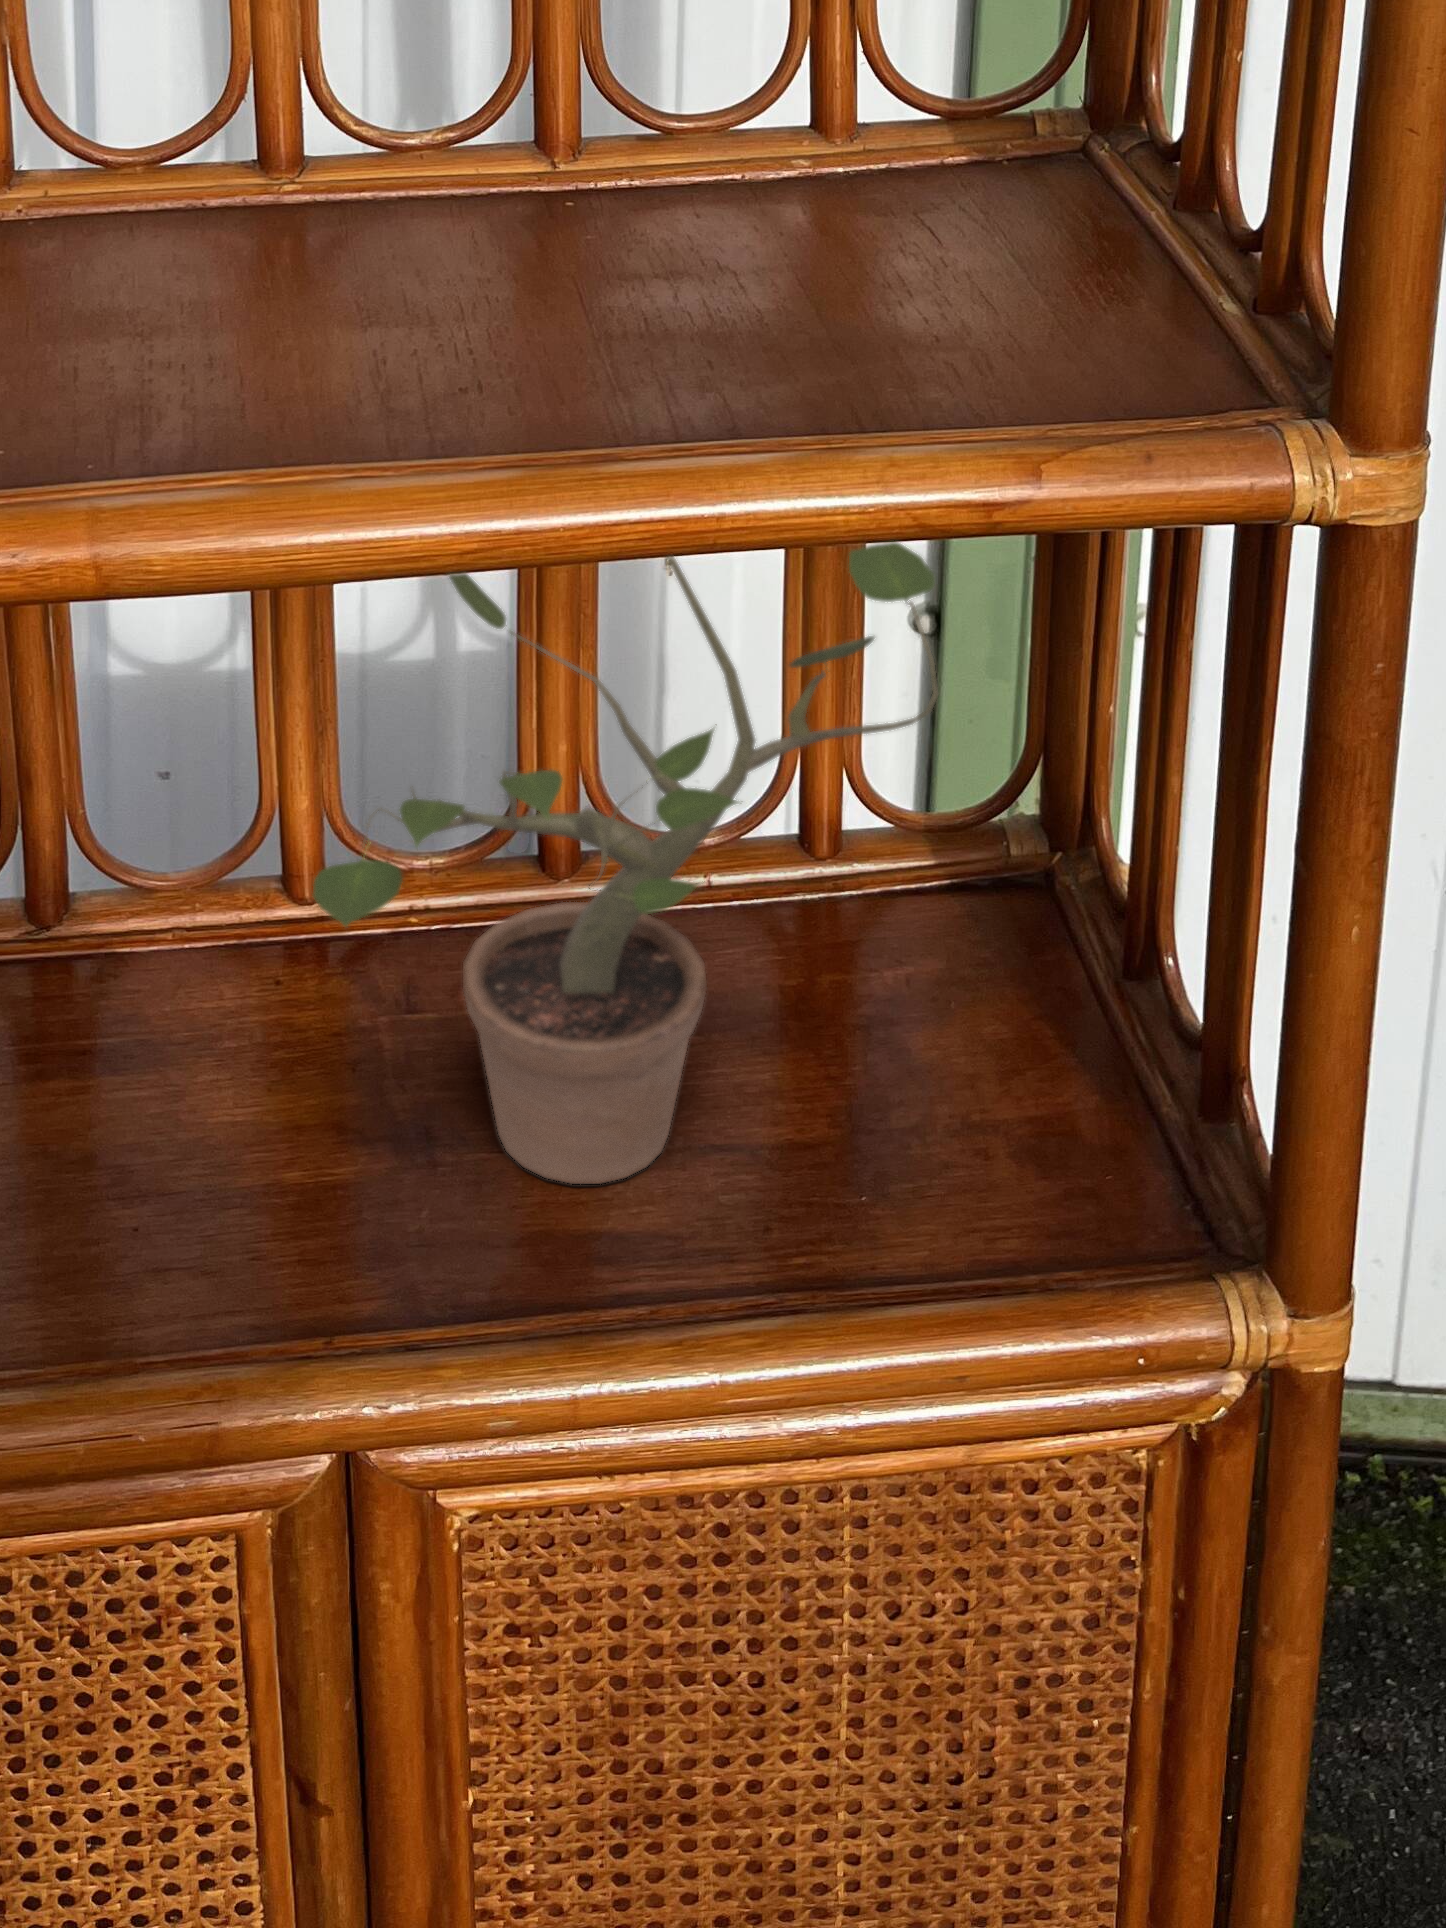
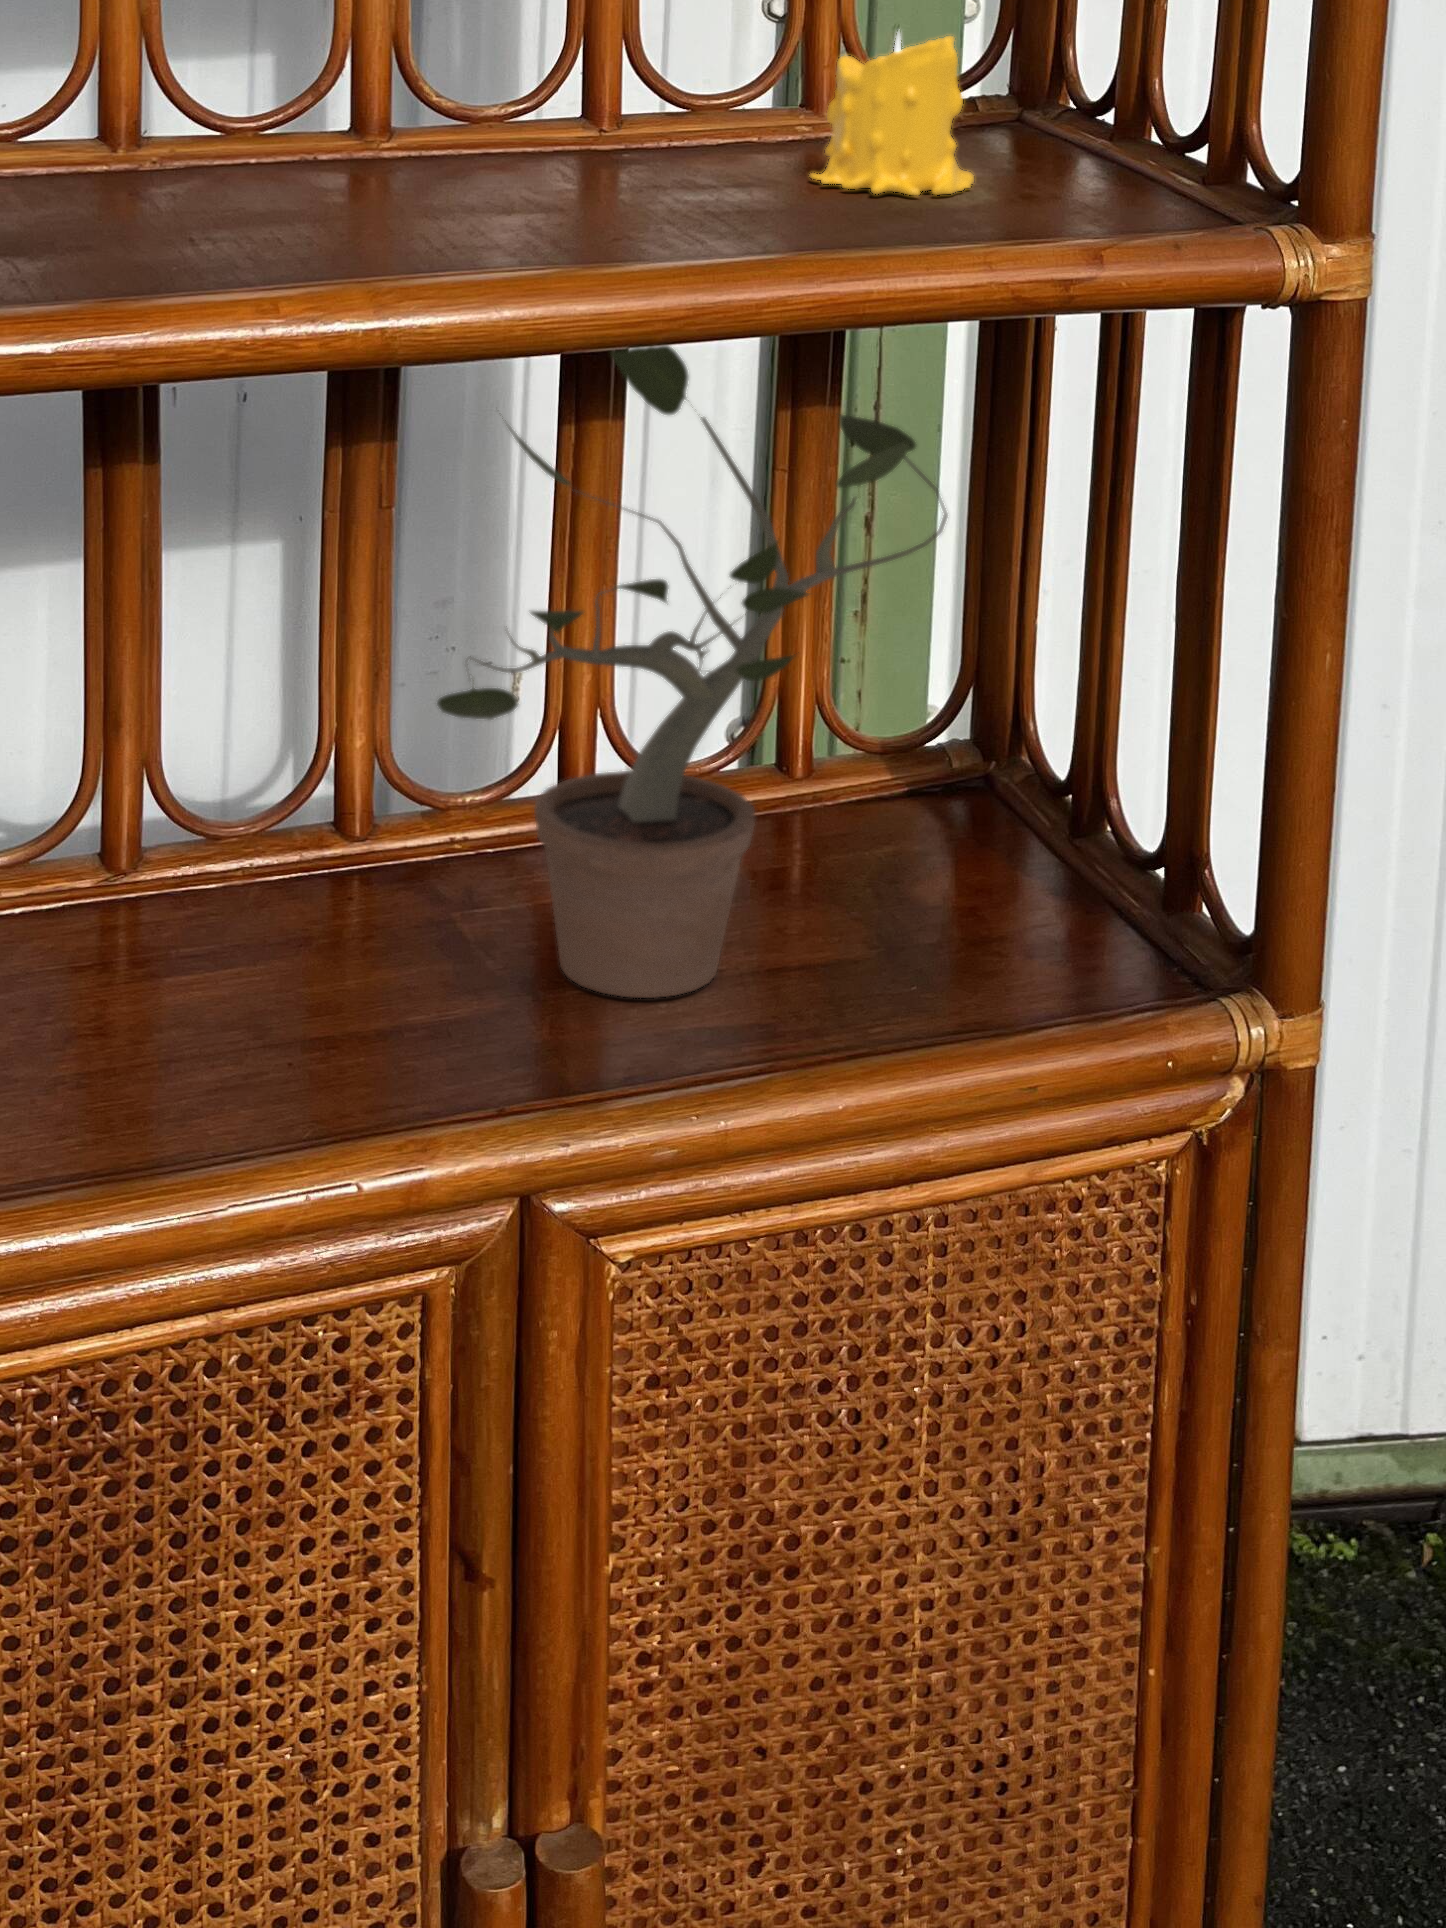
candle: none [770,154,963,369] -> present [811,34,974,195]

